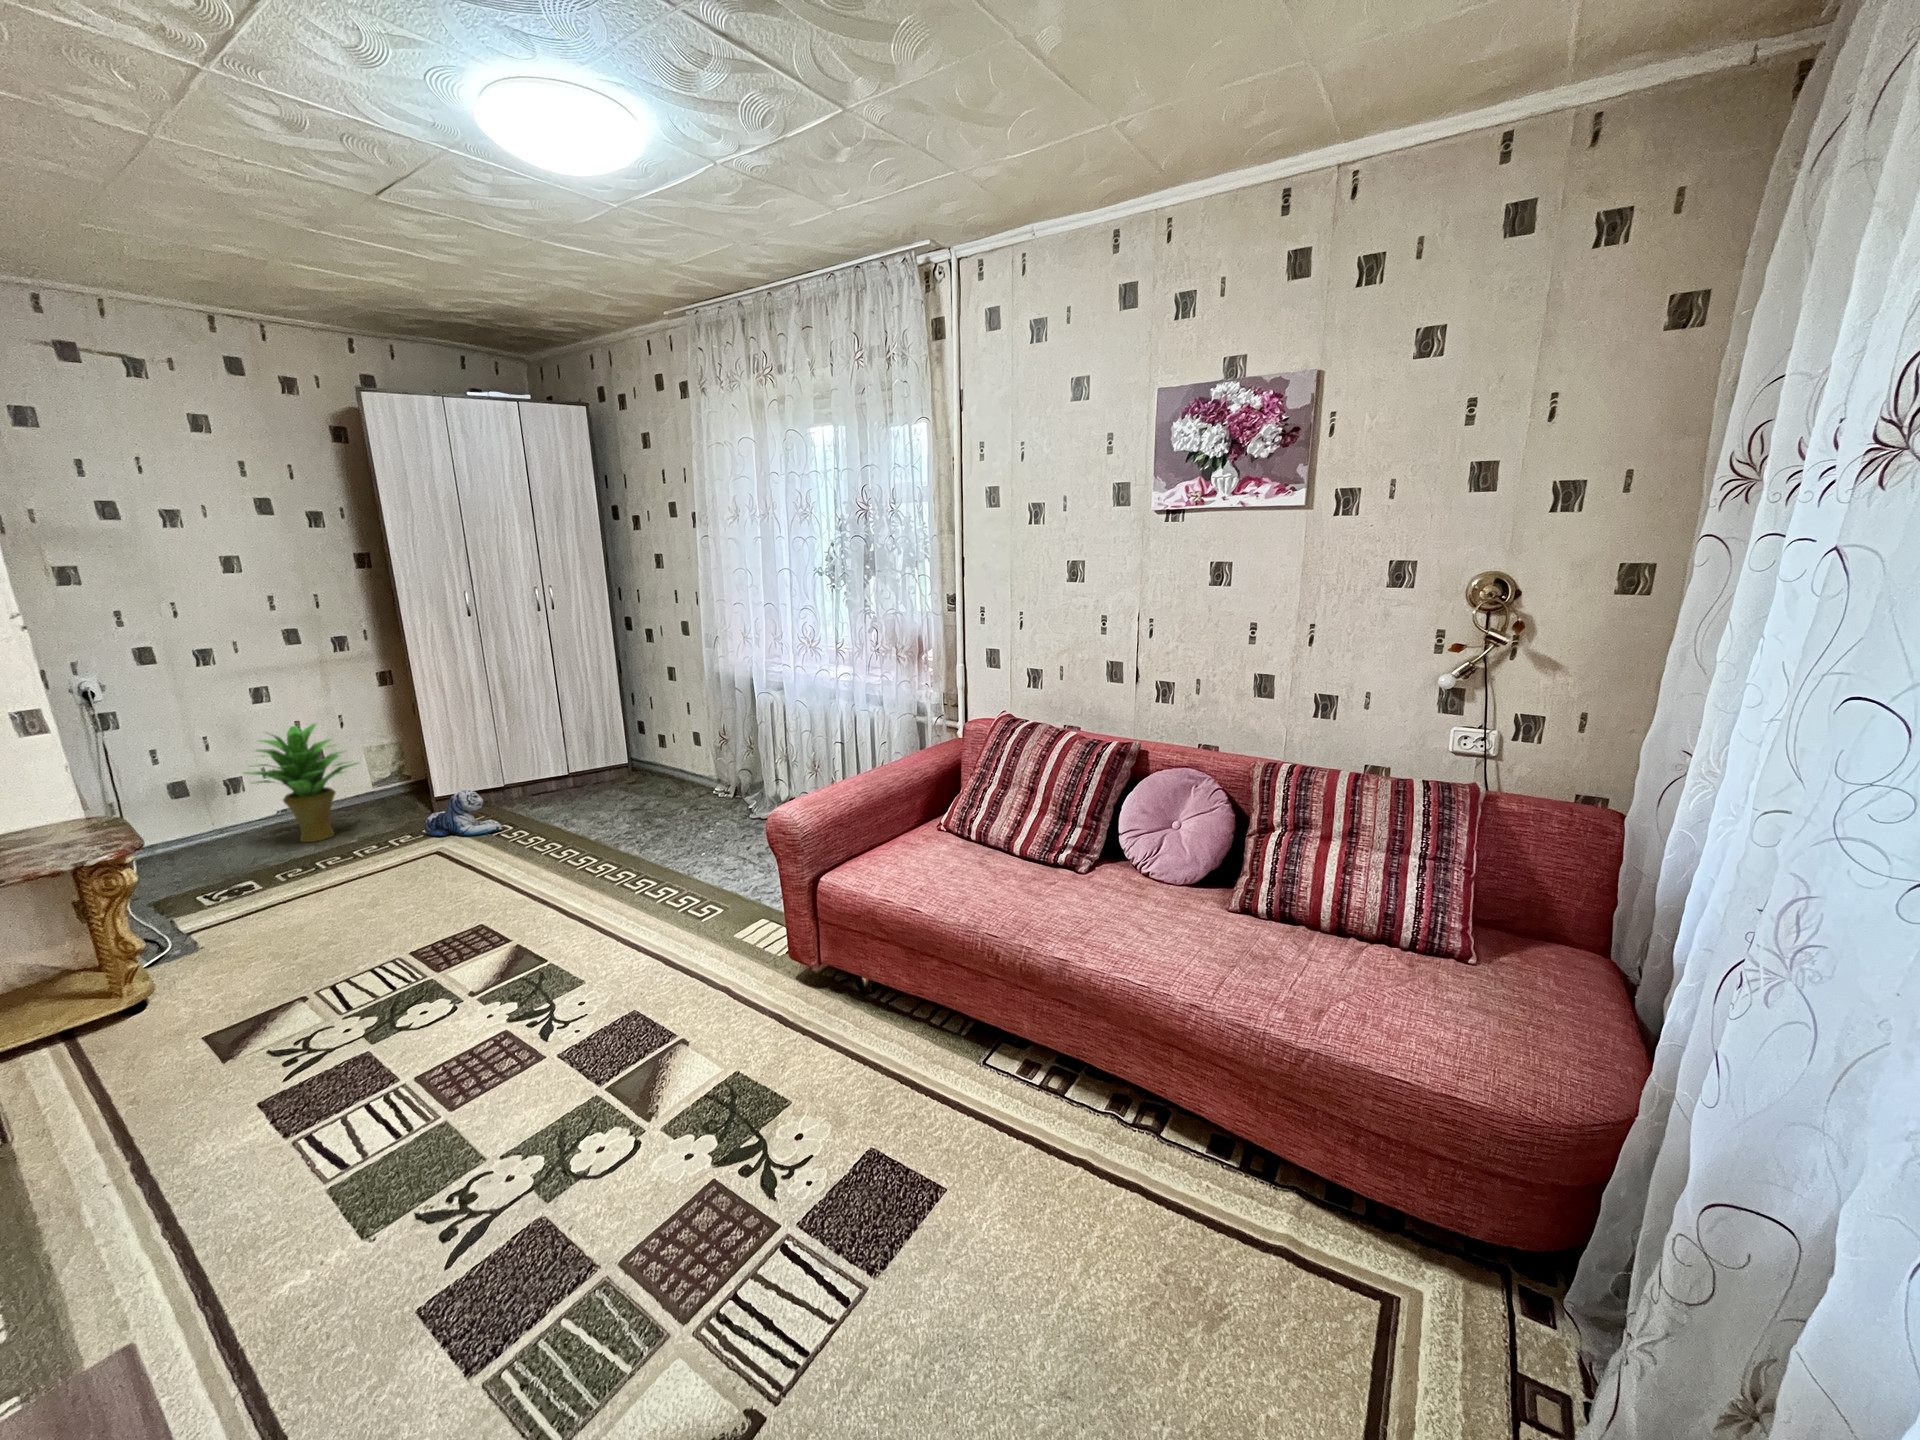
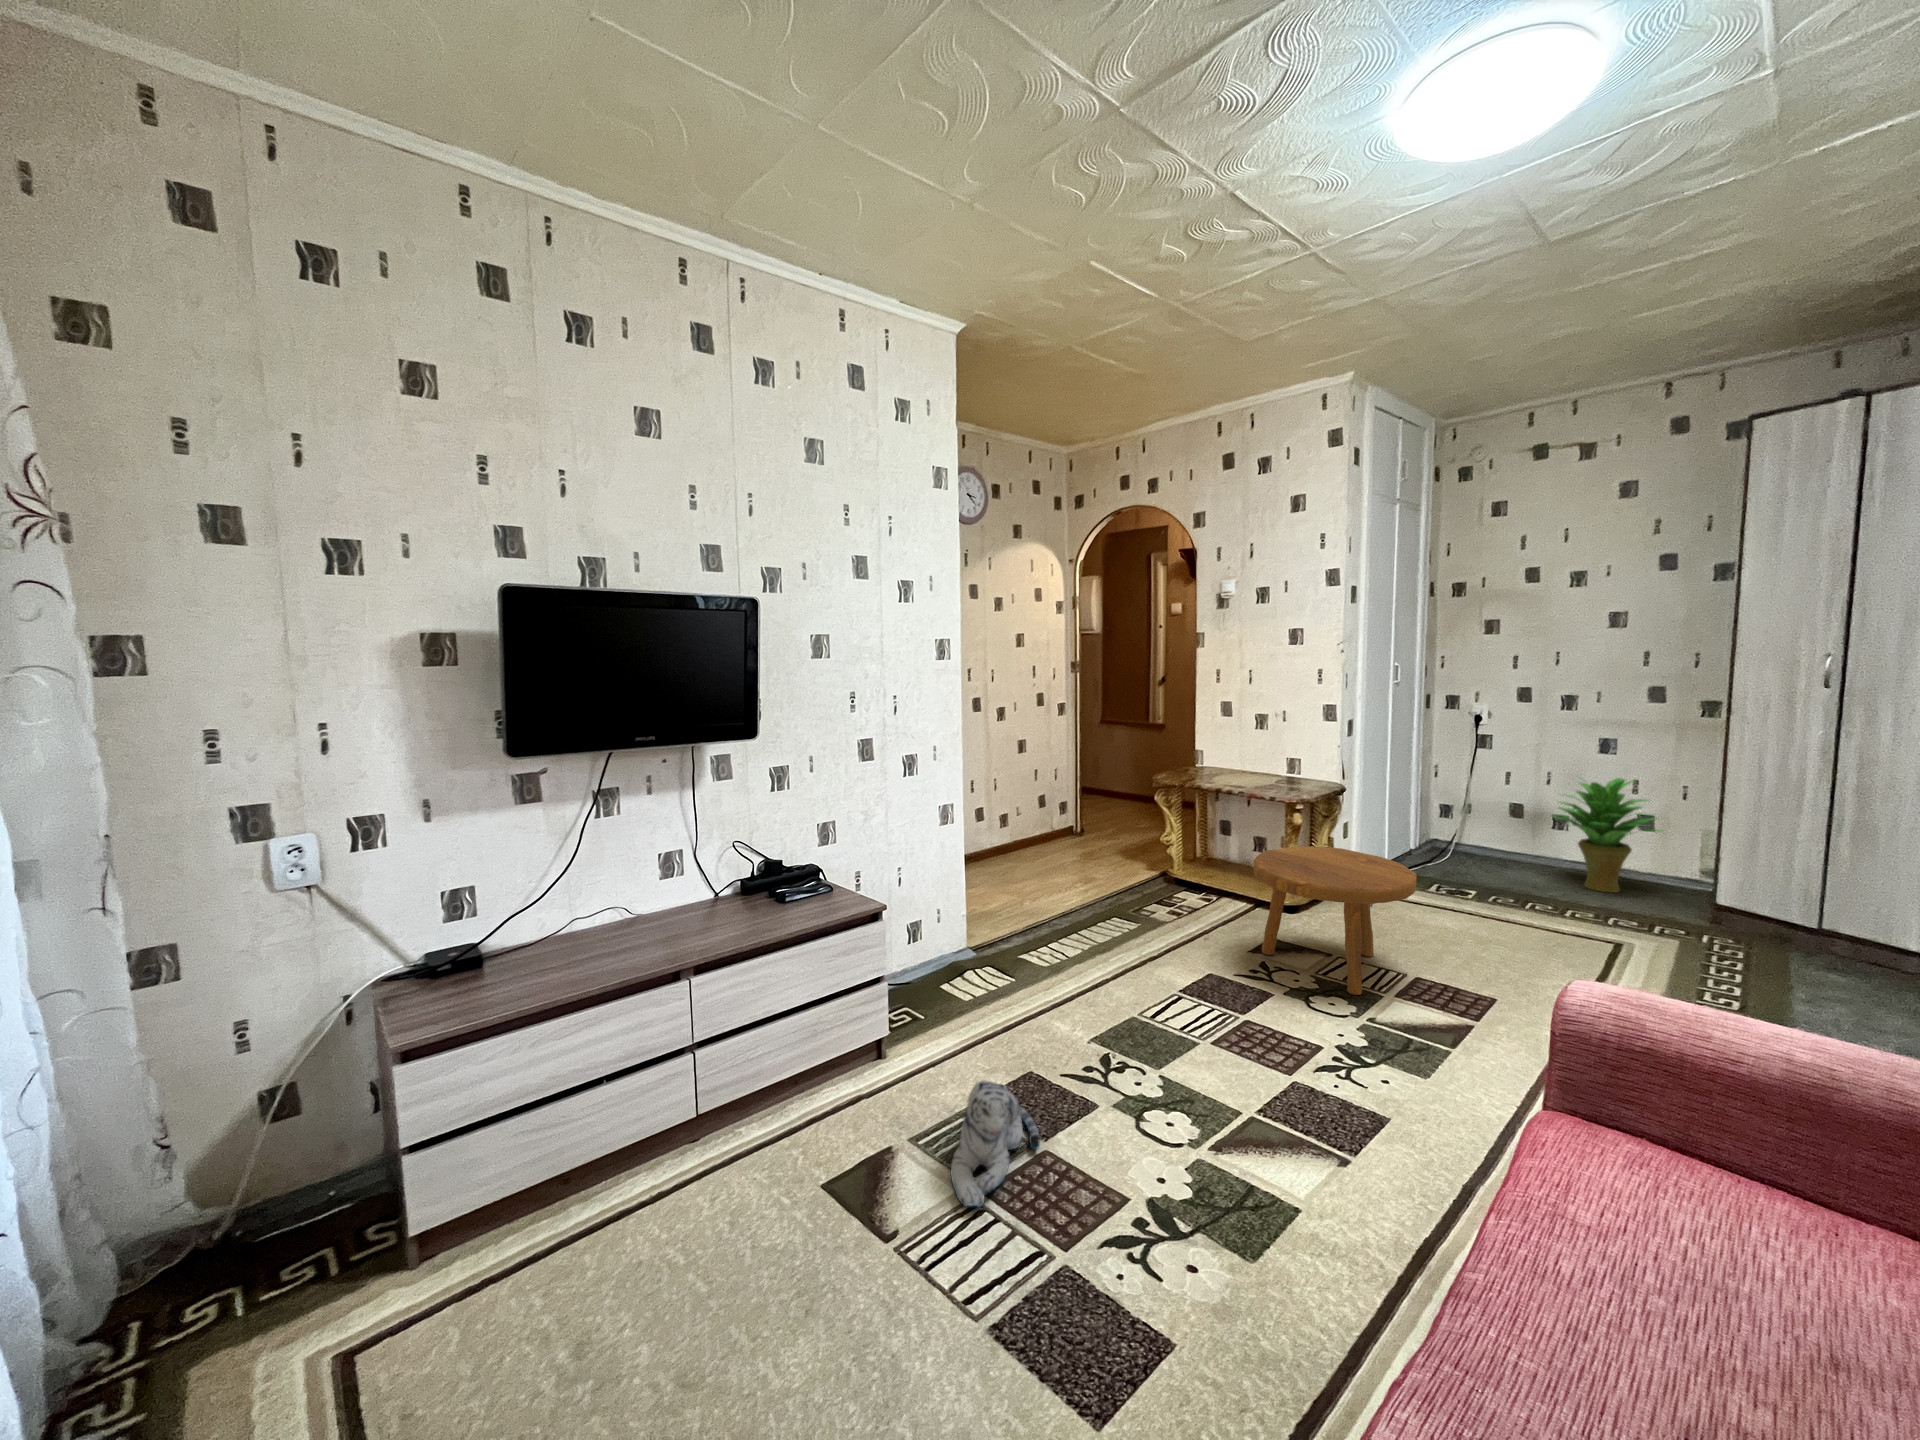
plush toy: present [424,790,502,837] -> present [951,1080,1040,1207]
footstool: none [172,849,415,1051] -> present [1253,846,1417,995]

